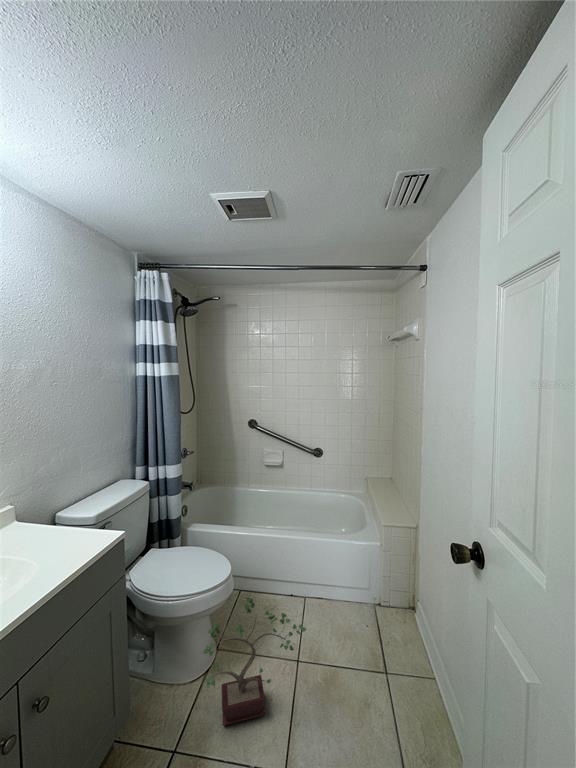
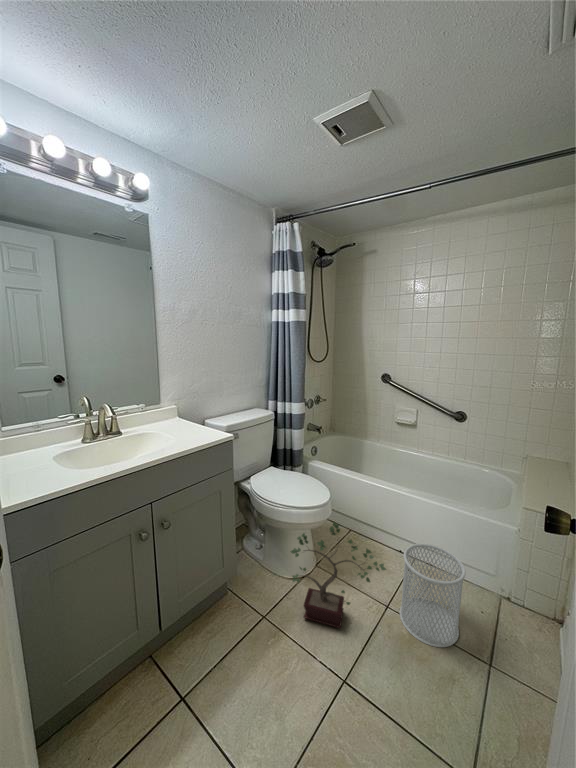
wastebasket: none [309,583,361,684] -> present [400,544,465,647]

